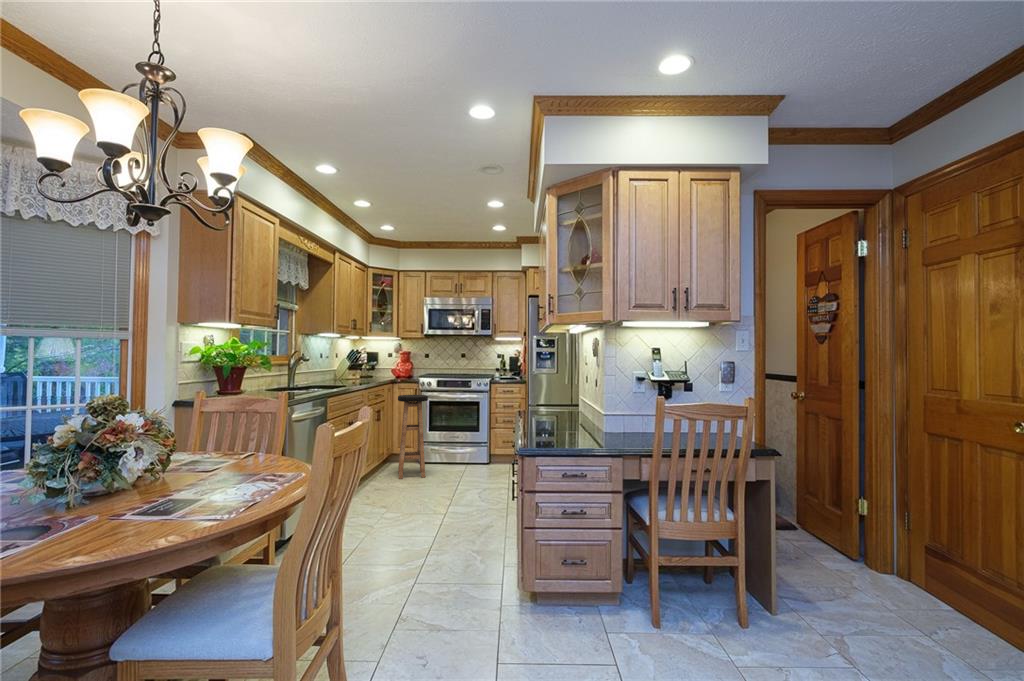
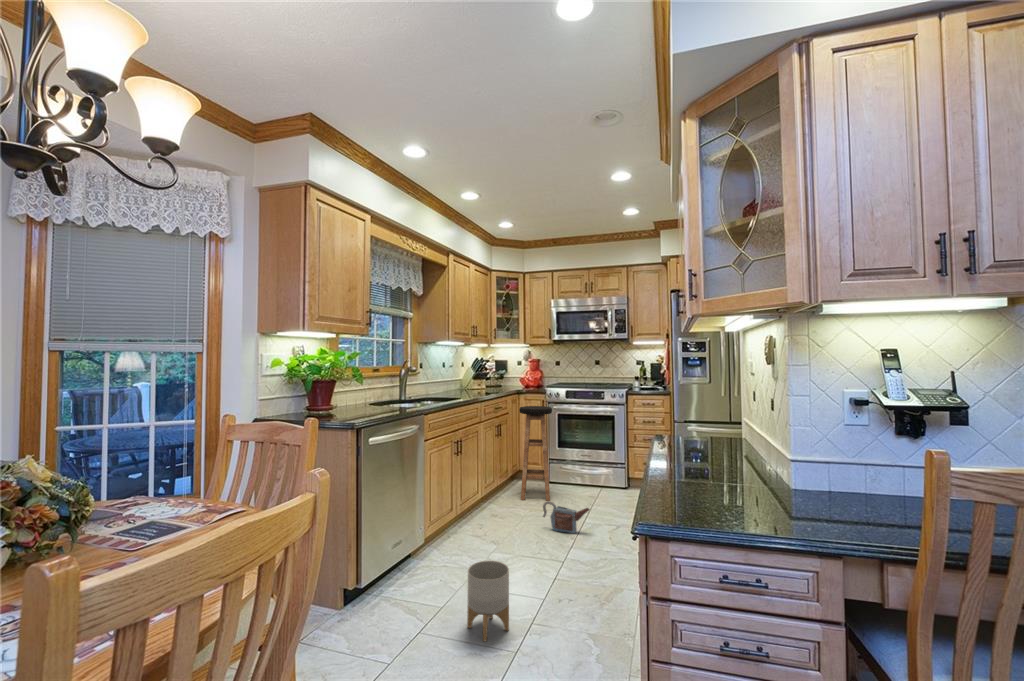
watering can: none [424,473,465,498] -> present [543,501,590,533]
planter: none [383,509,417,565] -> present [467,560,509,642]

